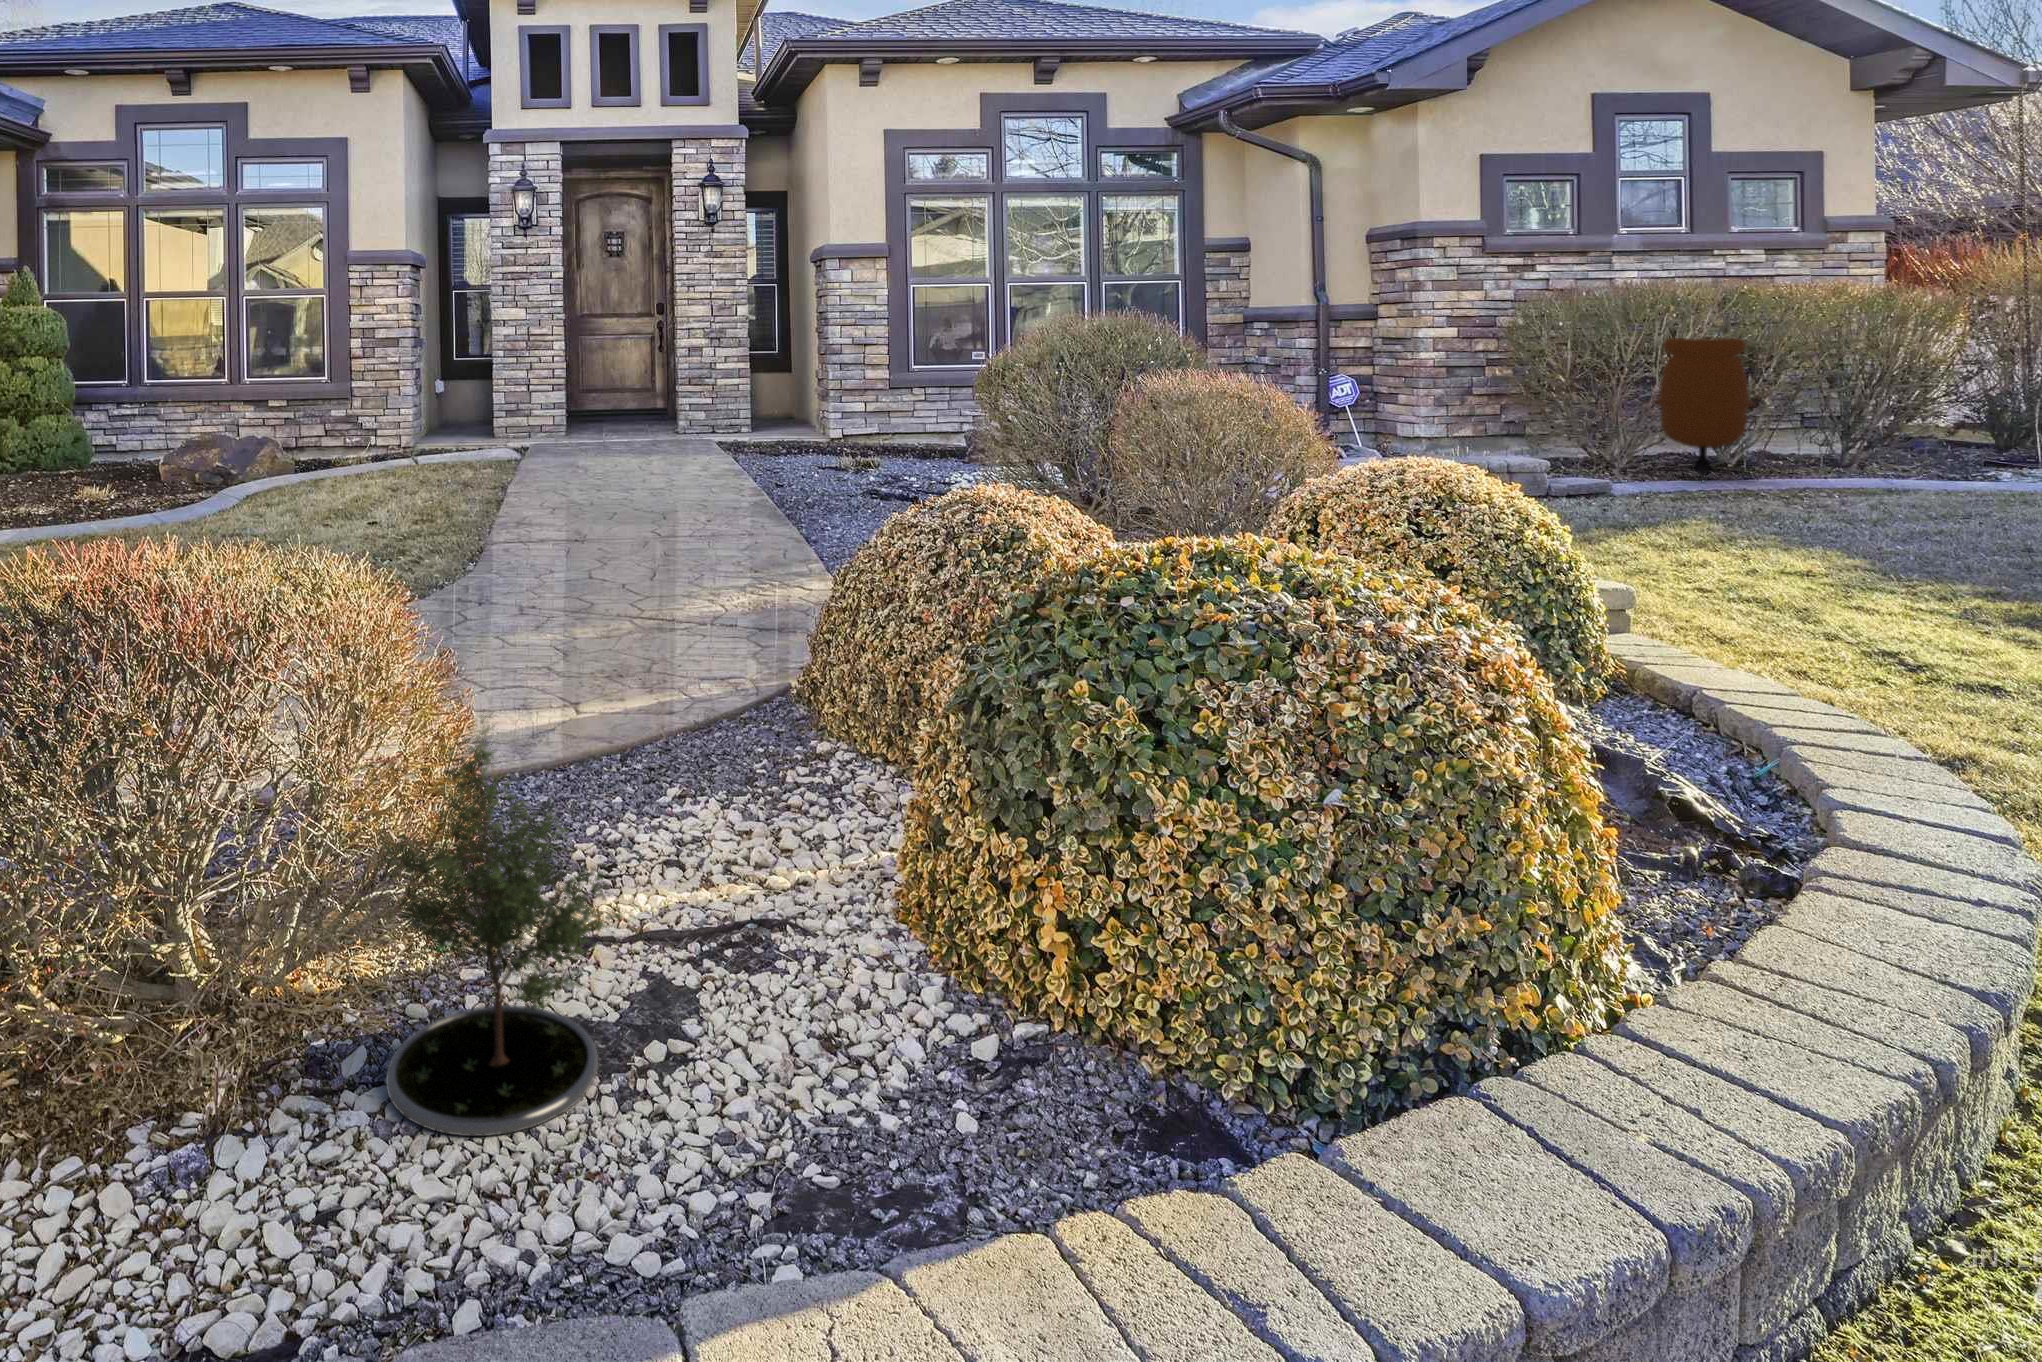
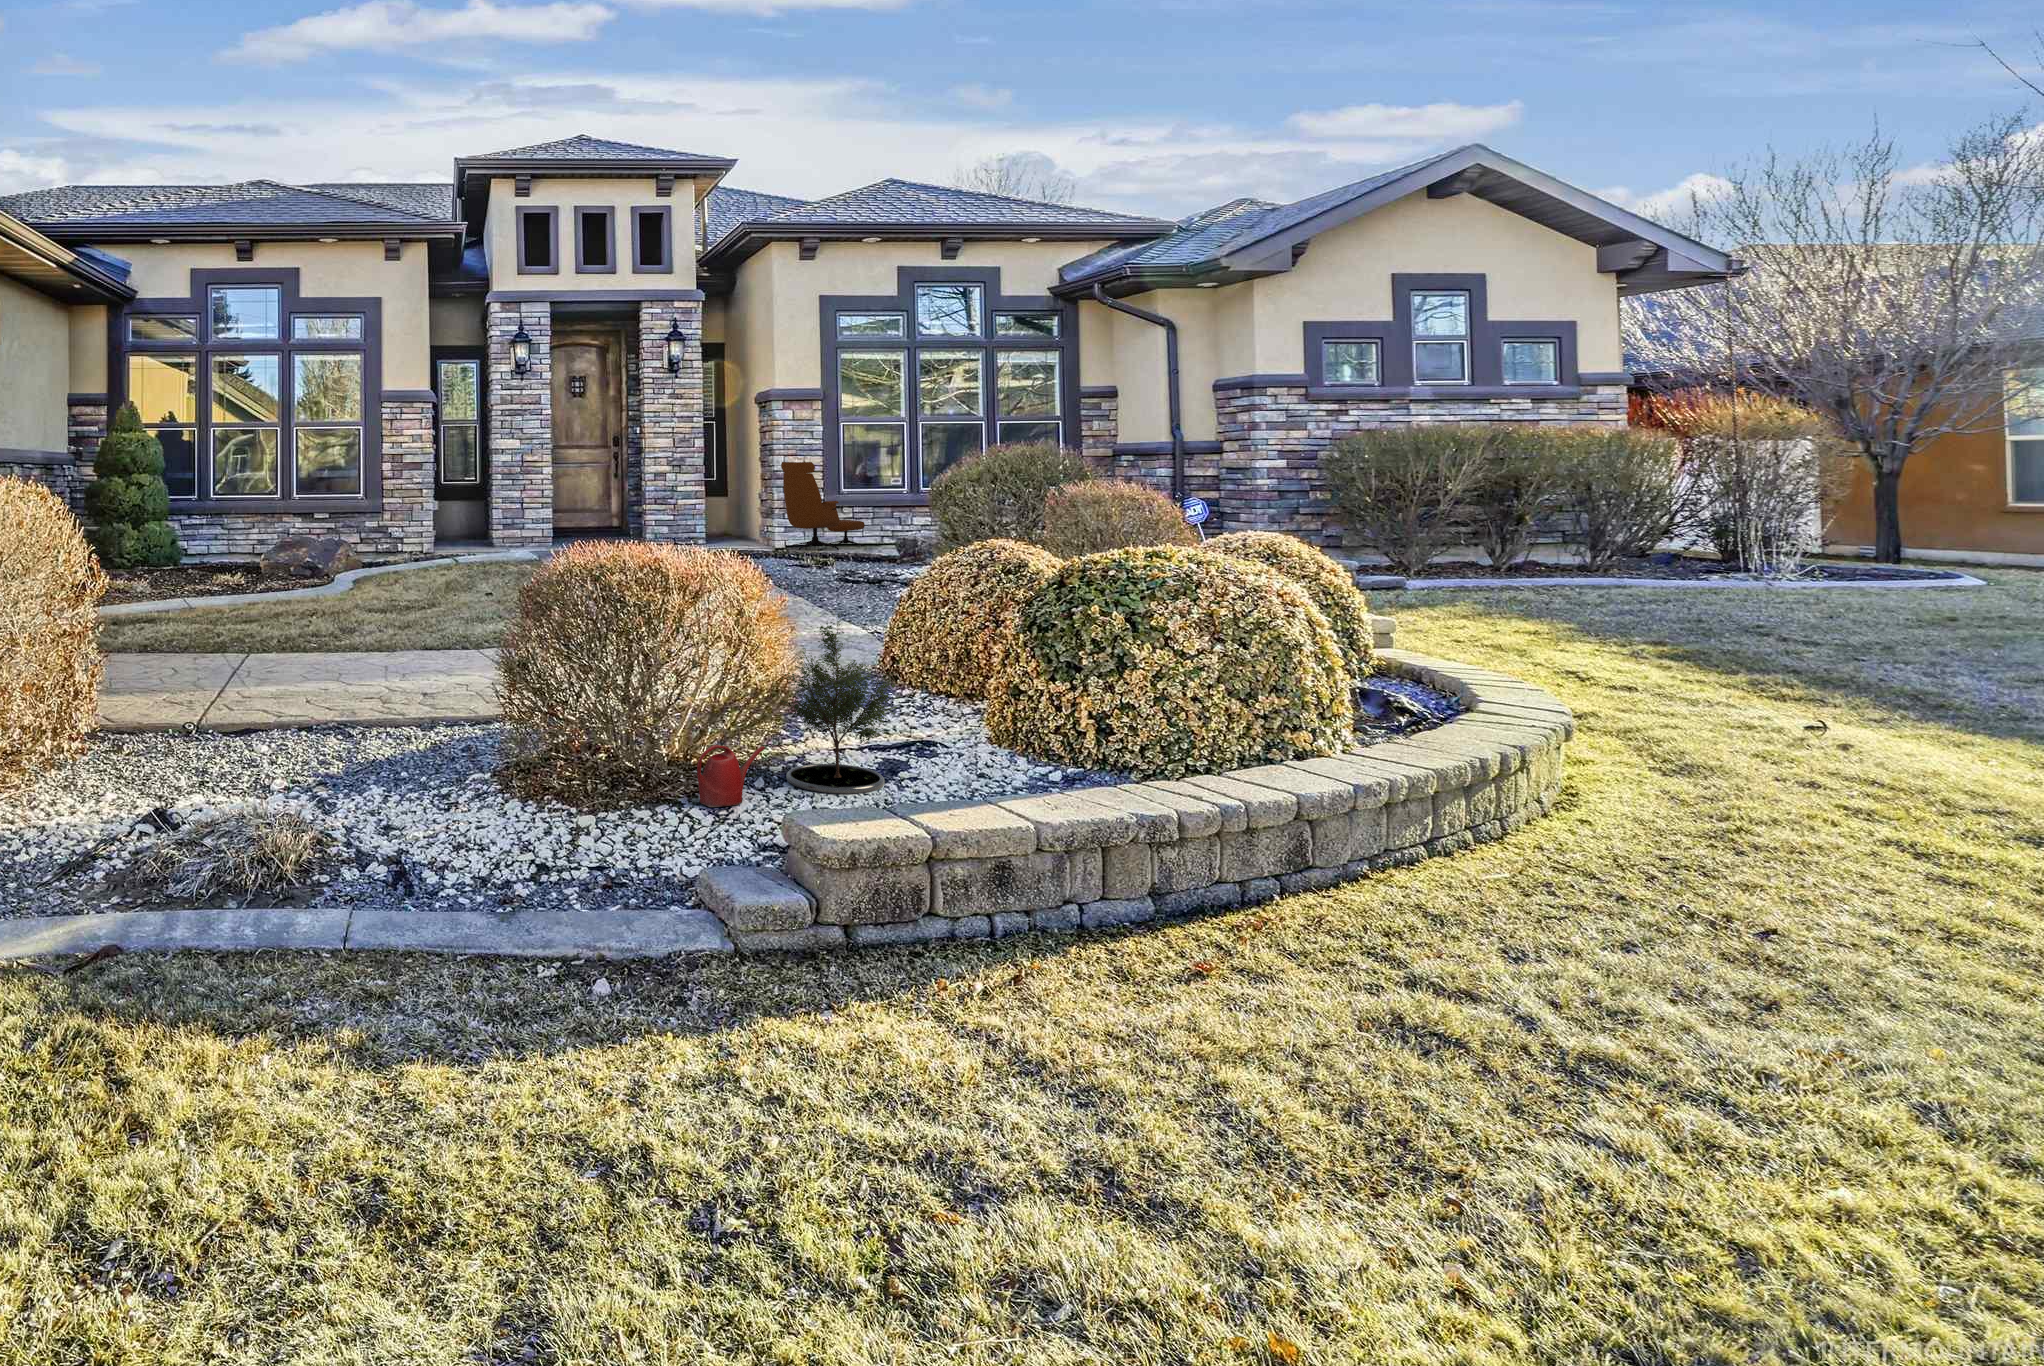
lounge chair: present [1649,338,1759,482] -> present [781,462,865,550]
watering can: none [87,1026,295,1206] -> present [697,745,765,807]

